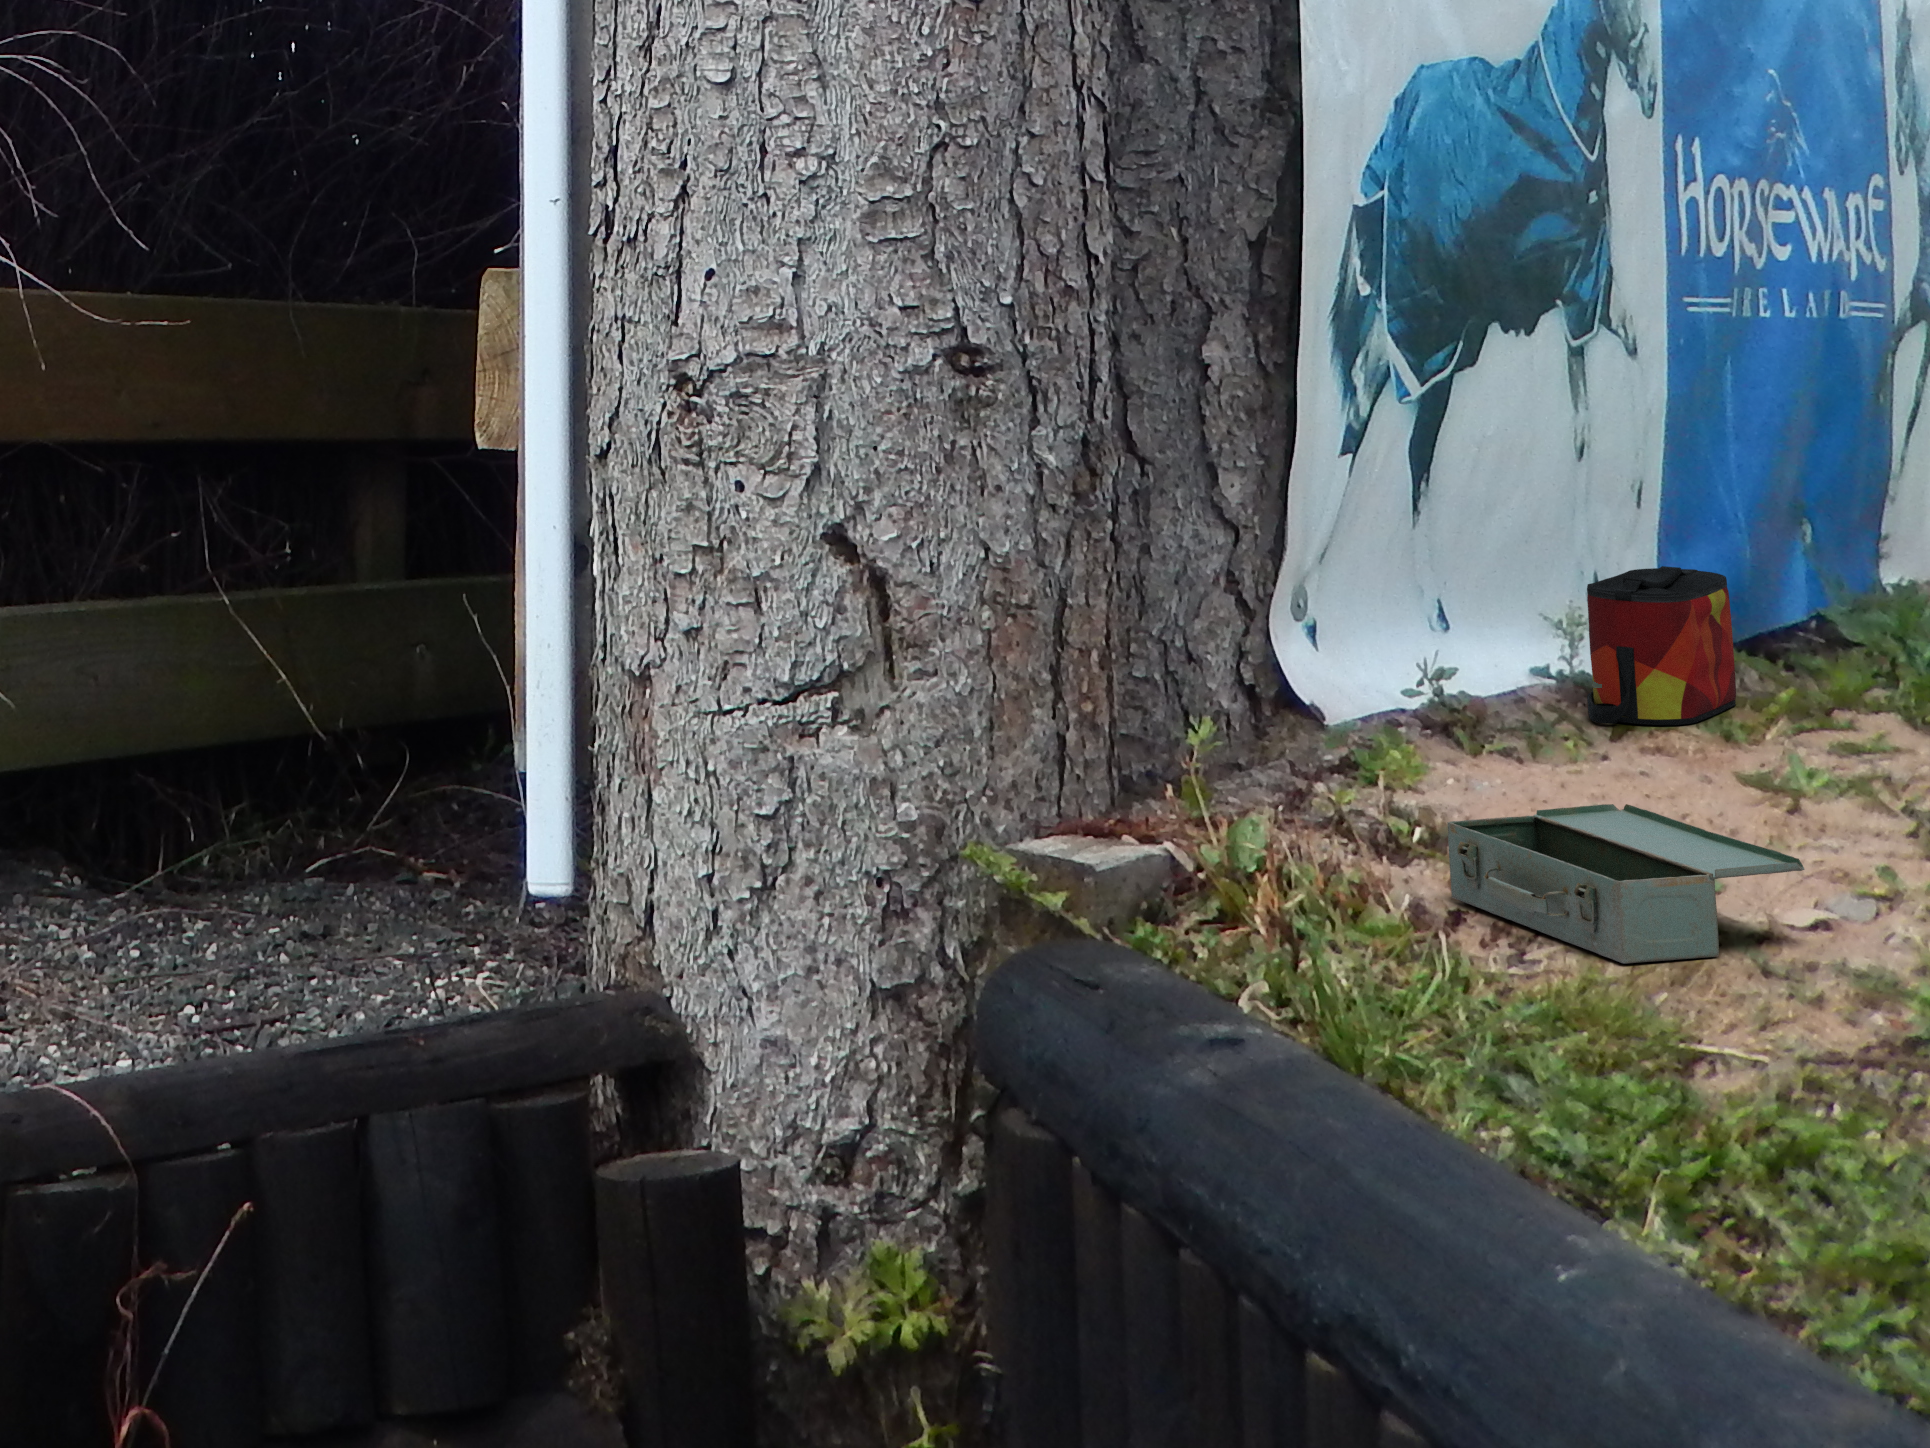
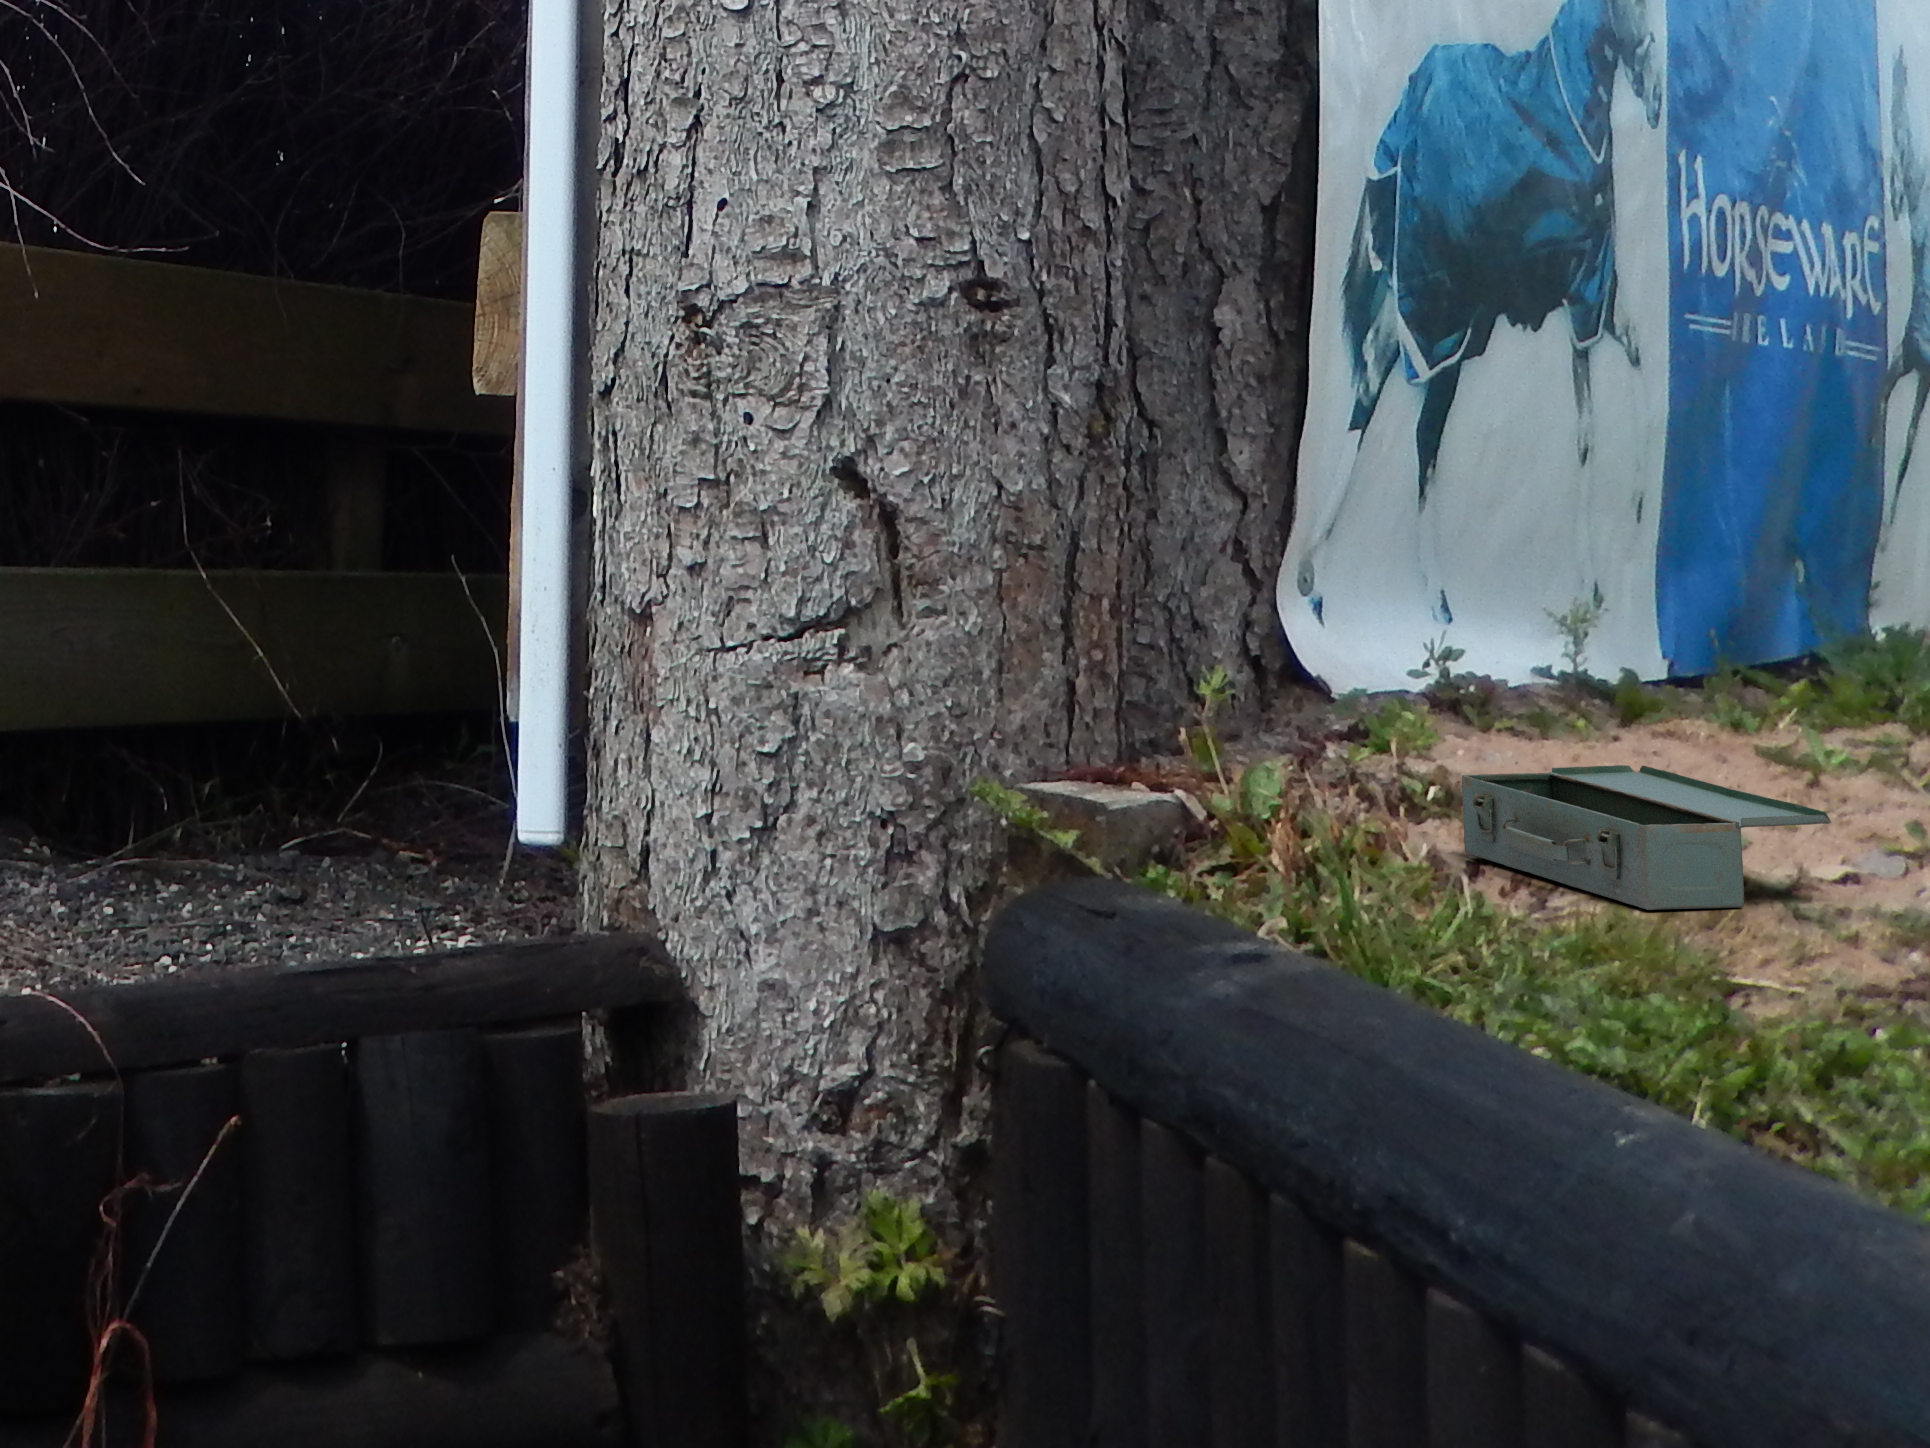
bag: present [1587,566,1736,725] -> none [1583,571,1731,726]

